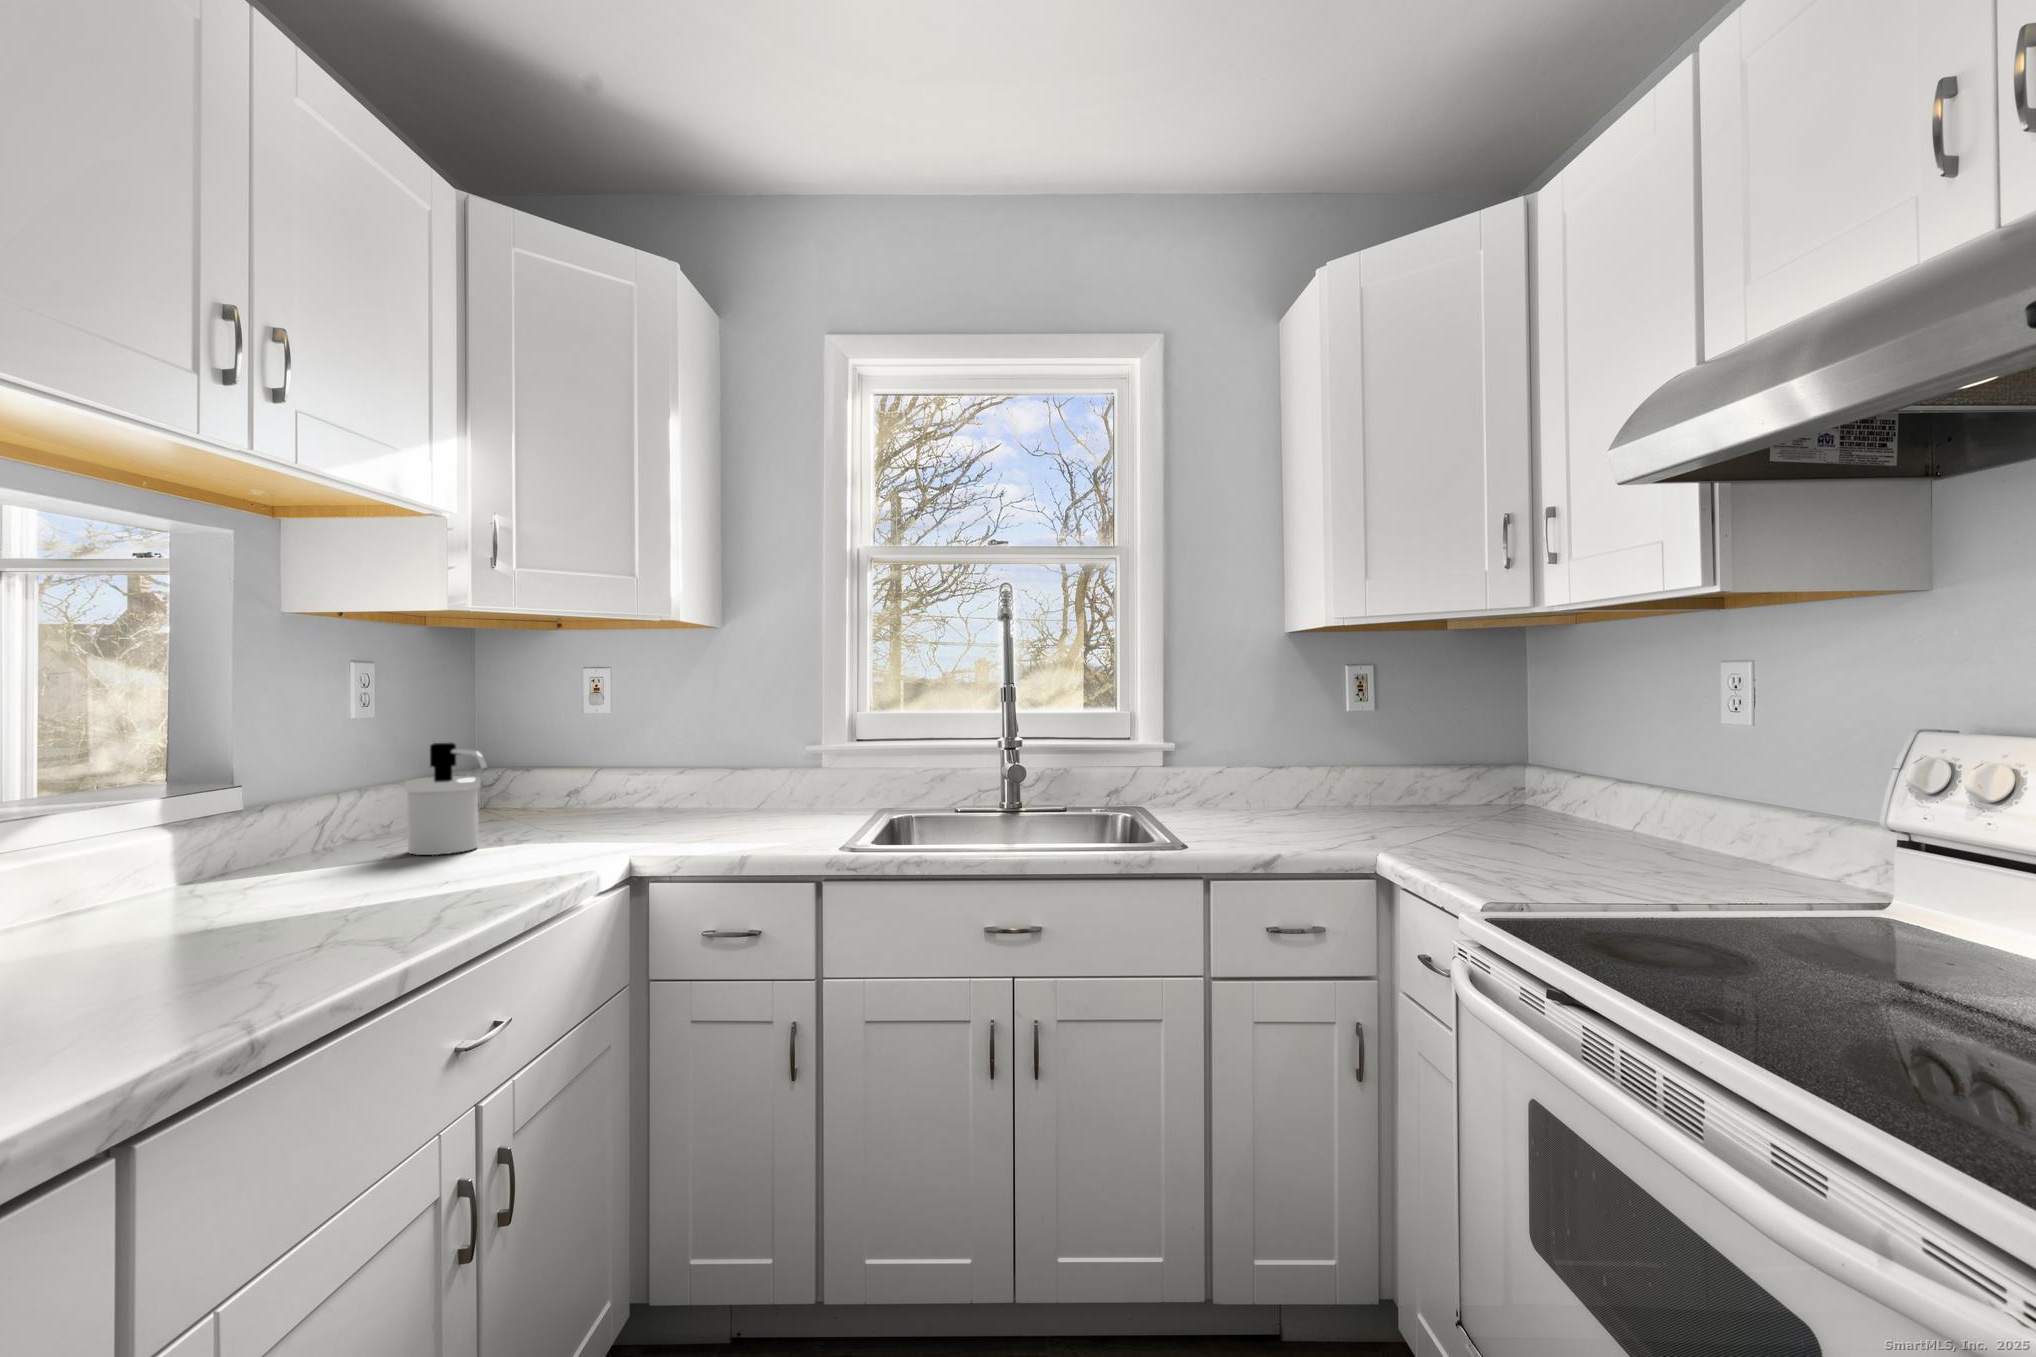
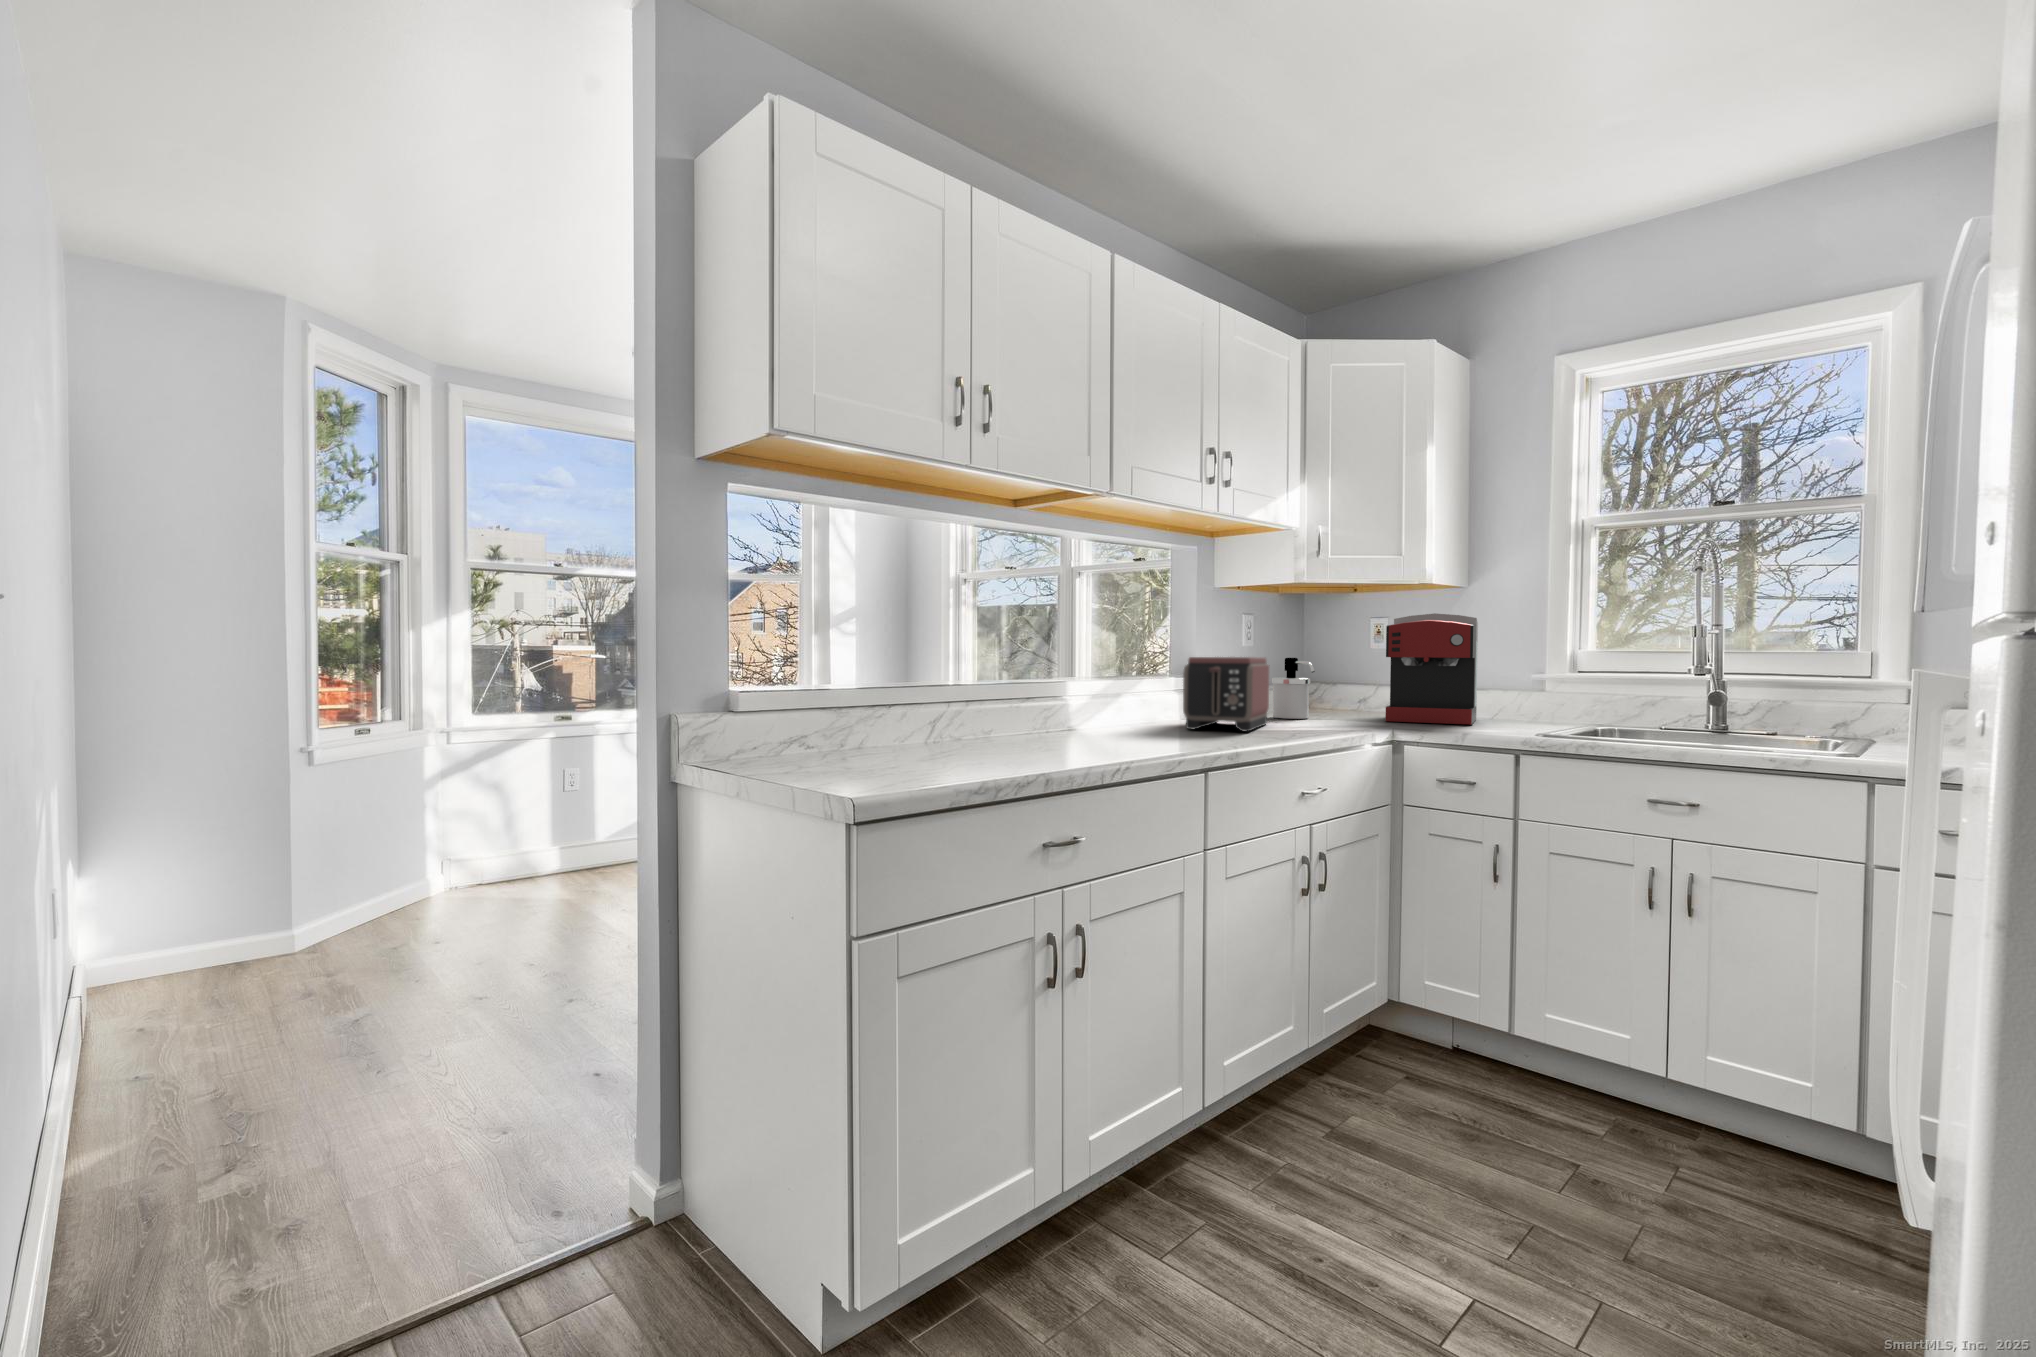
coffee maker: none [612,664,743,839] -> present [1385,613,1478,724]
toaster: none [153,755,392,941] -> present [1183,657,1269,731]

